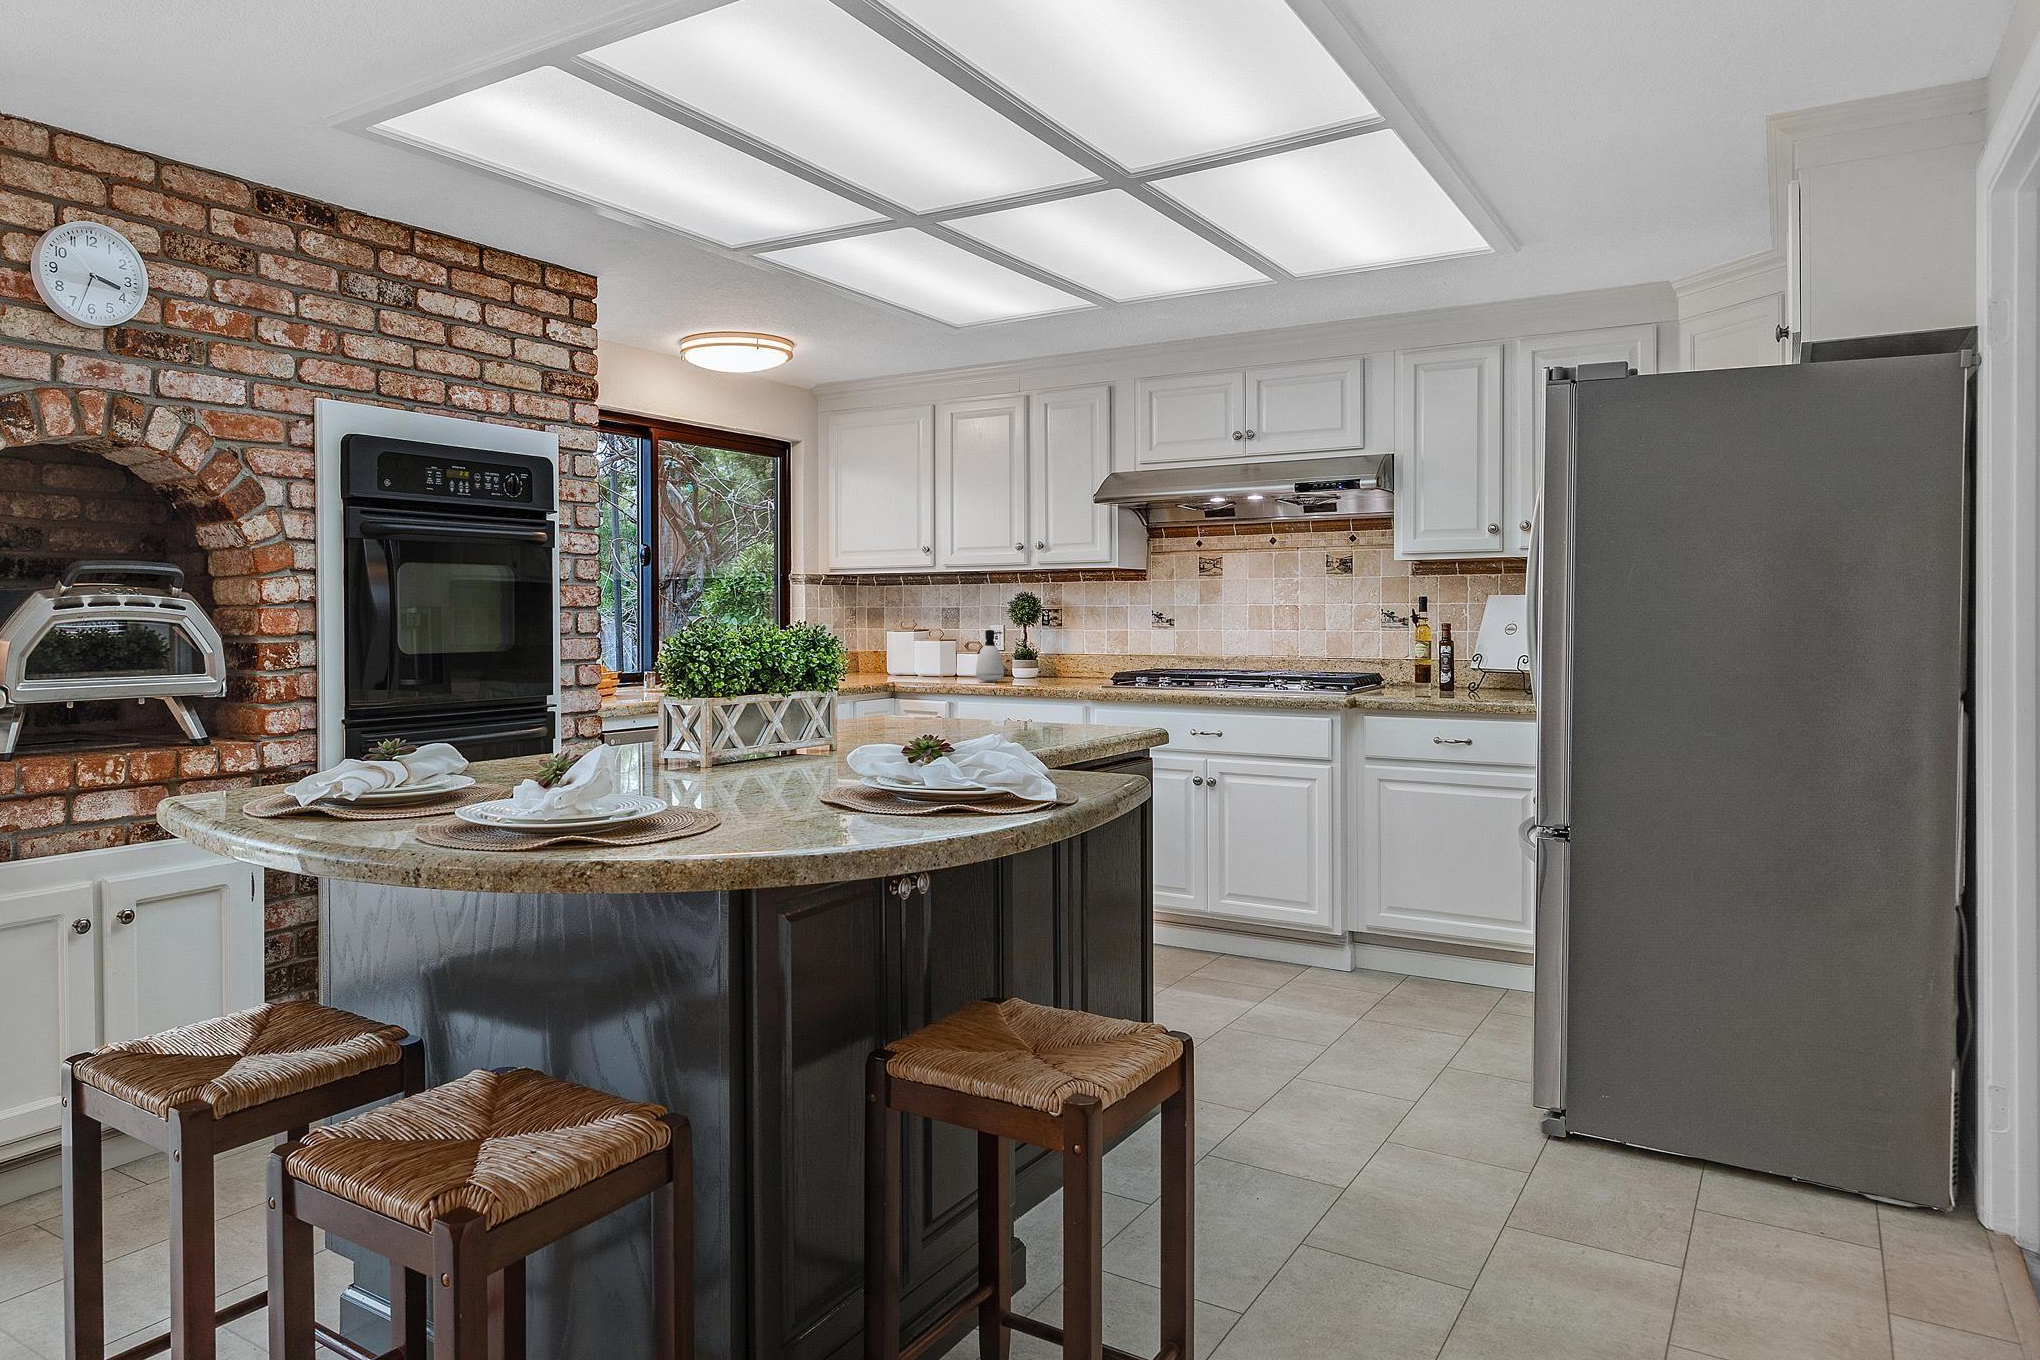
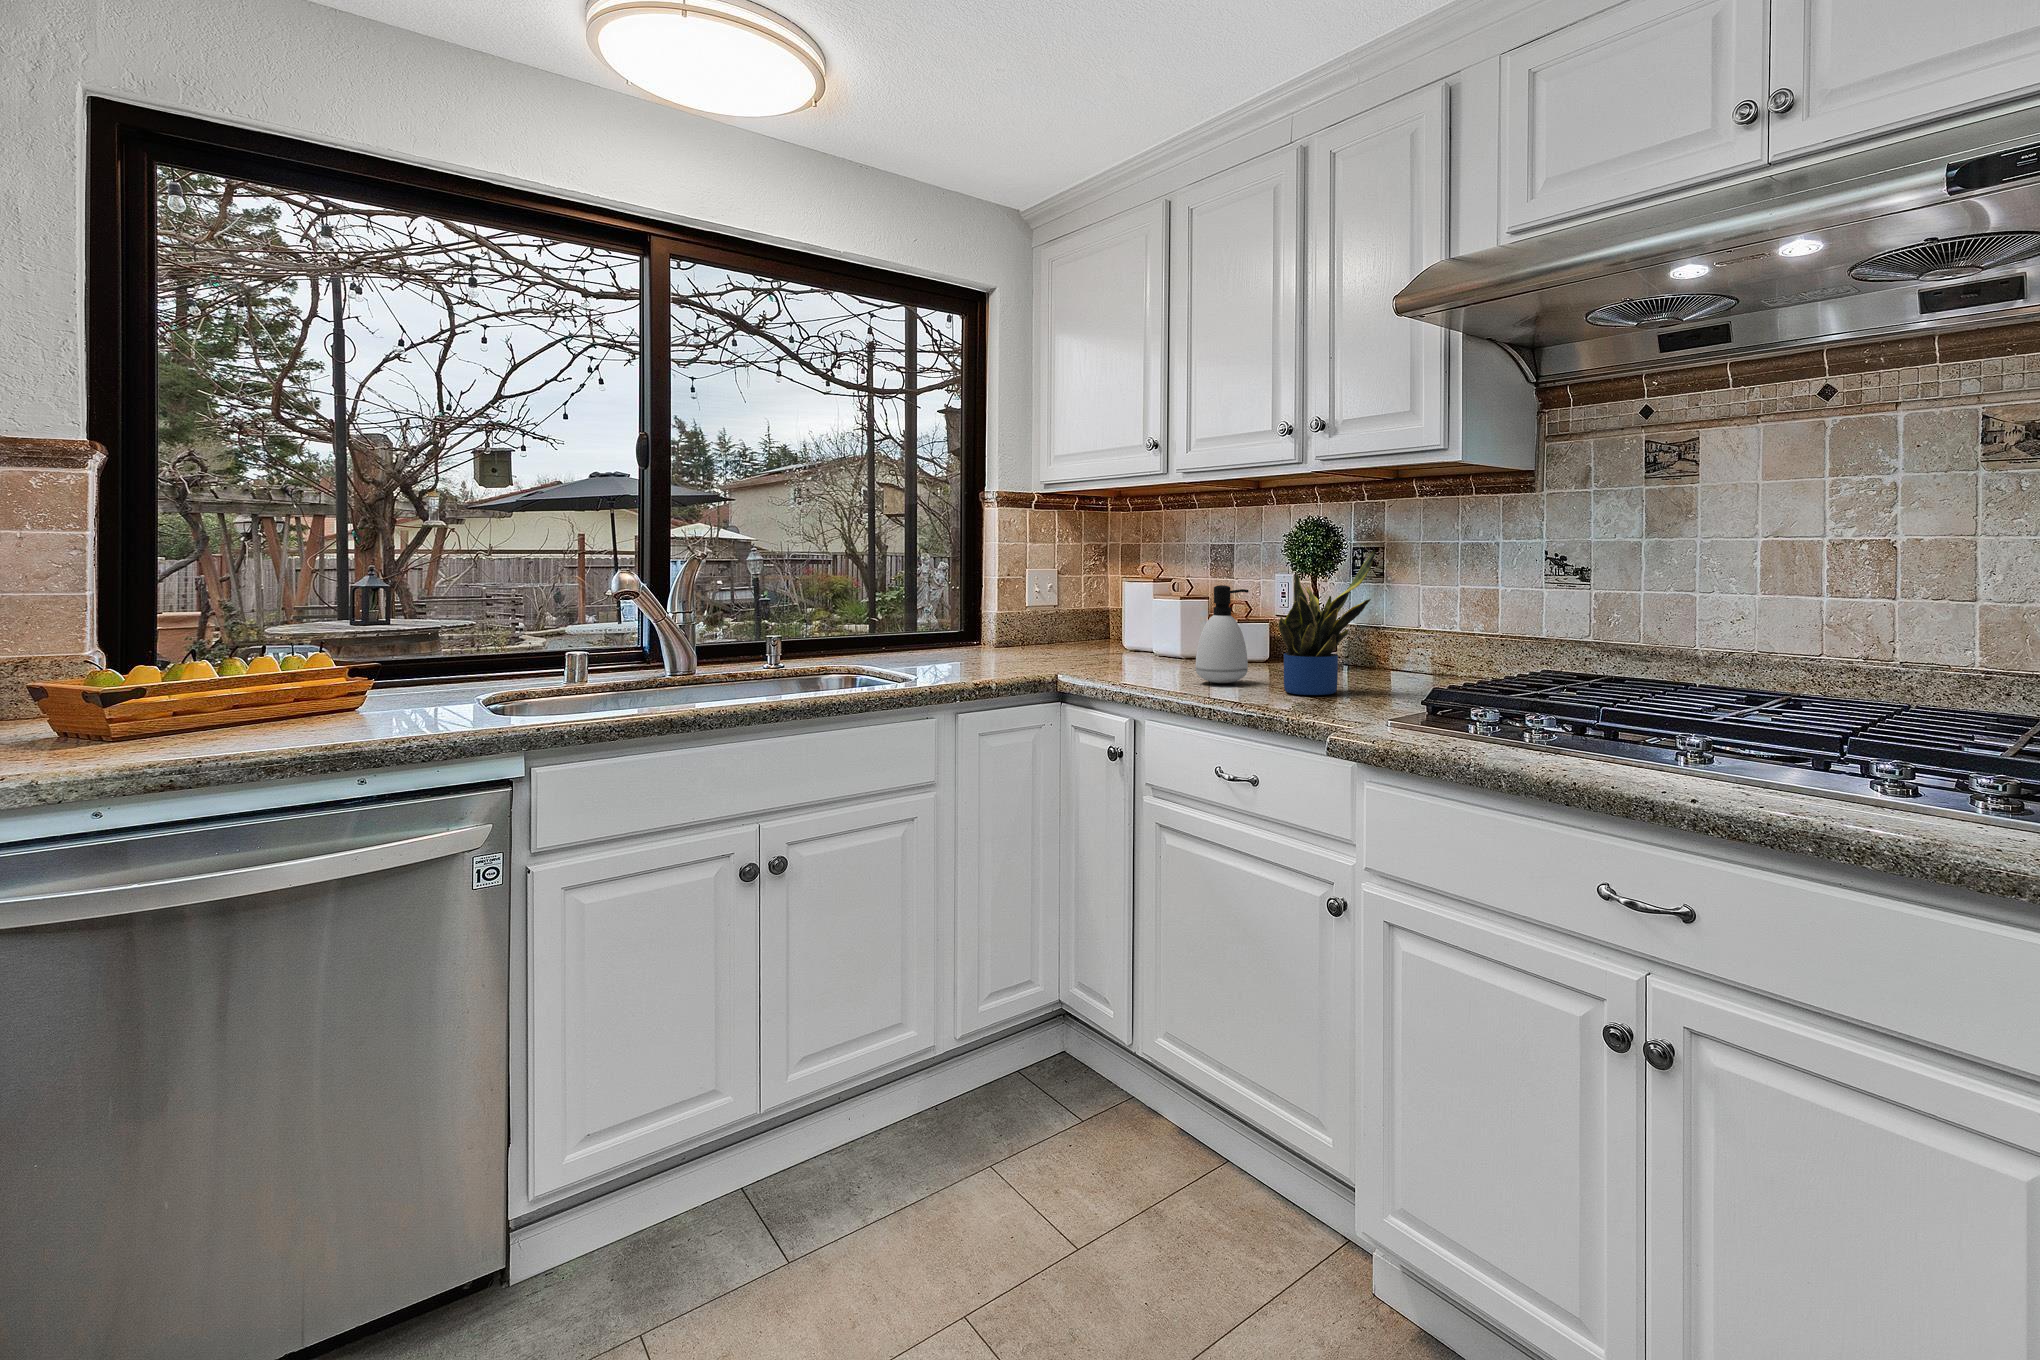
potted plant: none [1027,610,1076,683] -> present [1279,550,1375,695]

